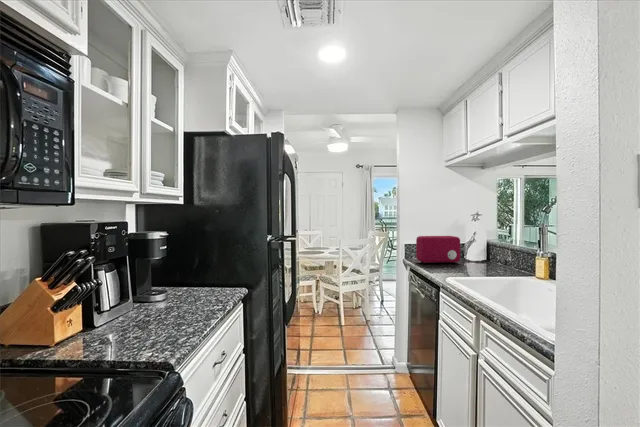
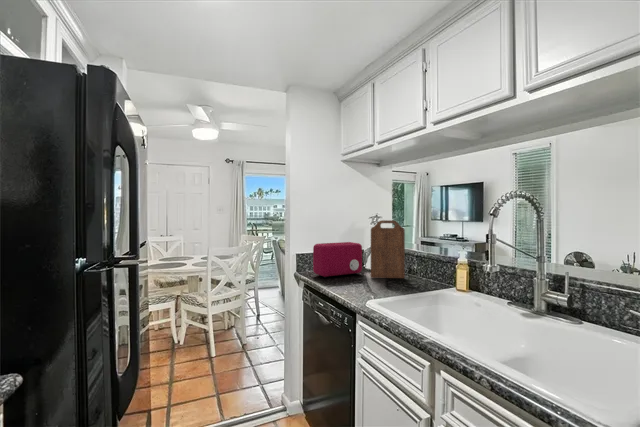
cutting board: none [466,217,498,268] -> present [371,220,405,278]

